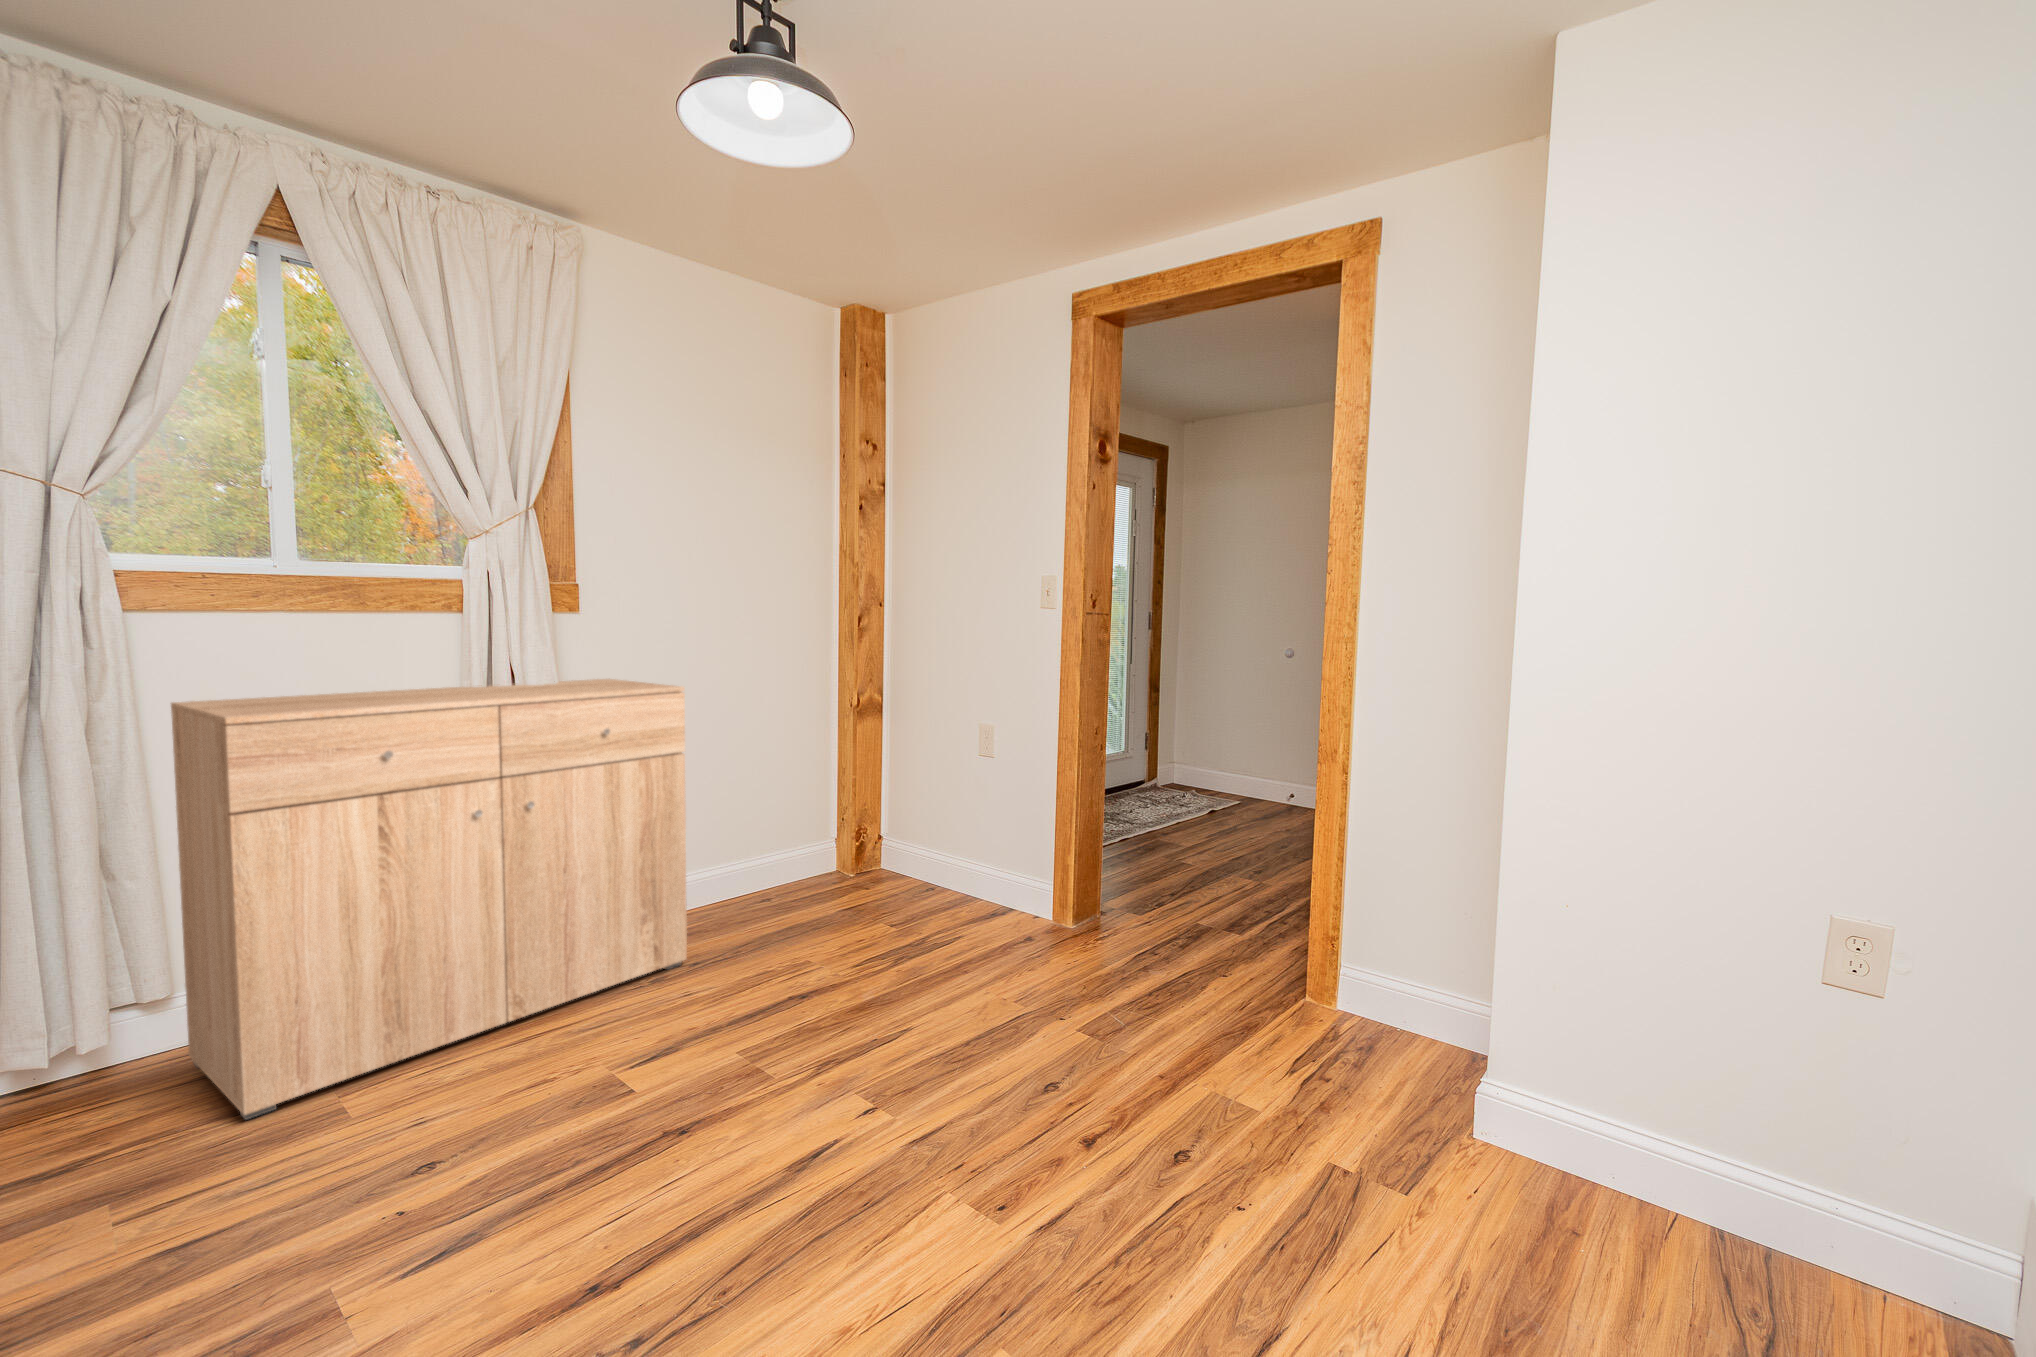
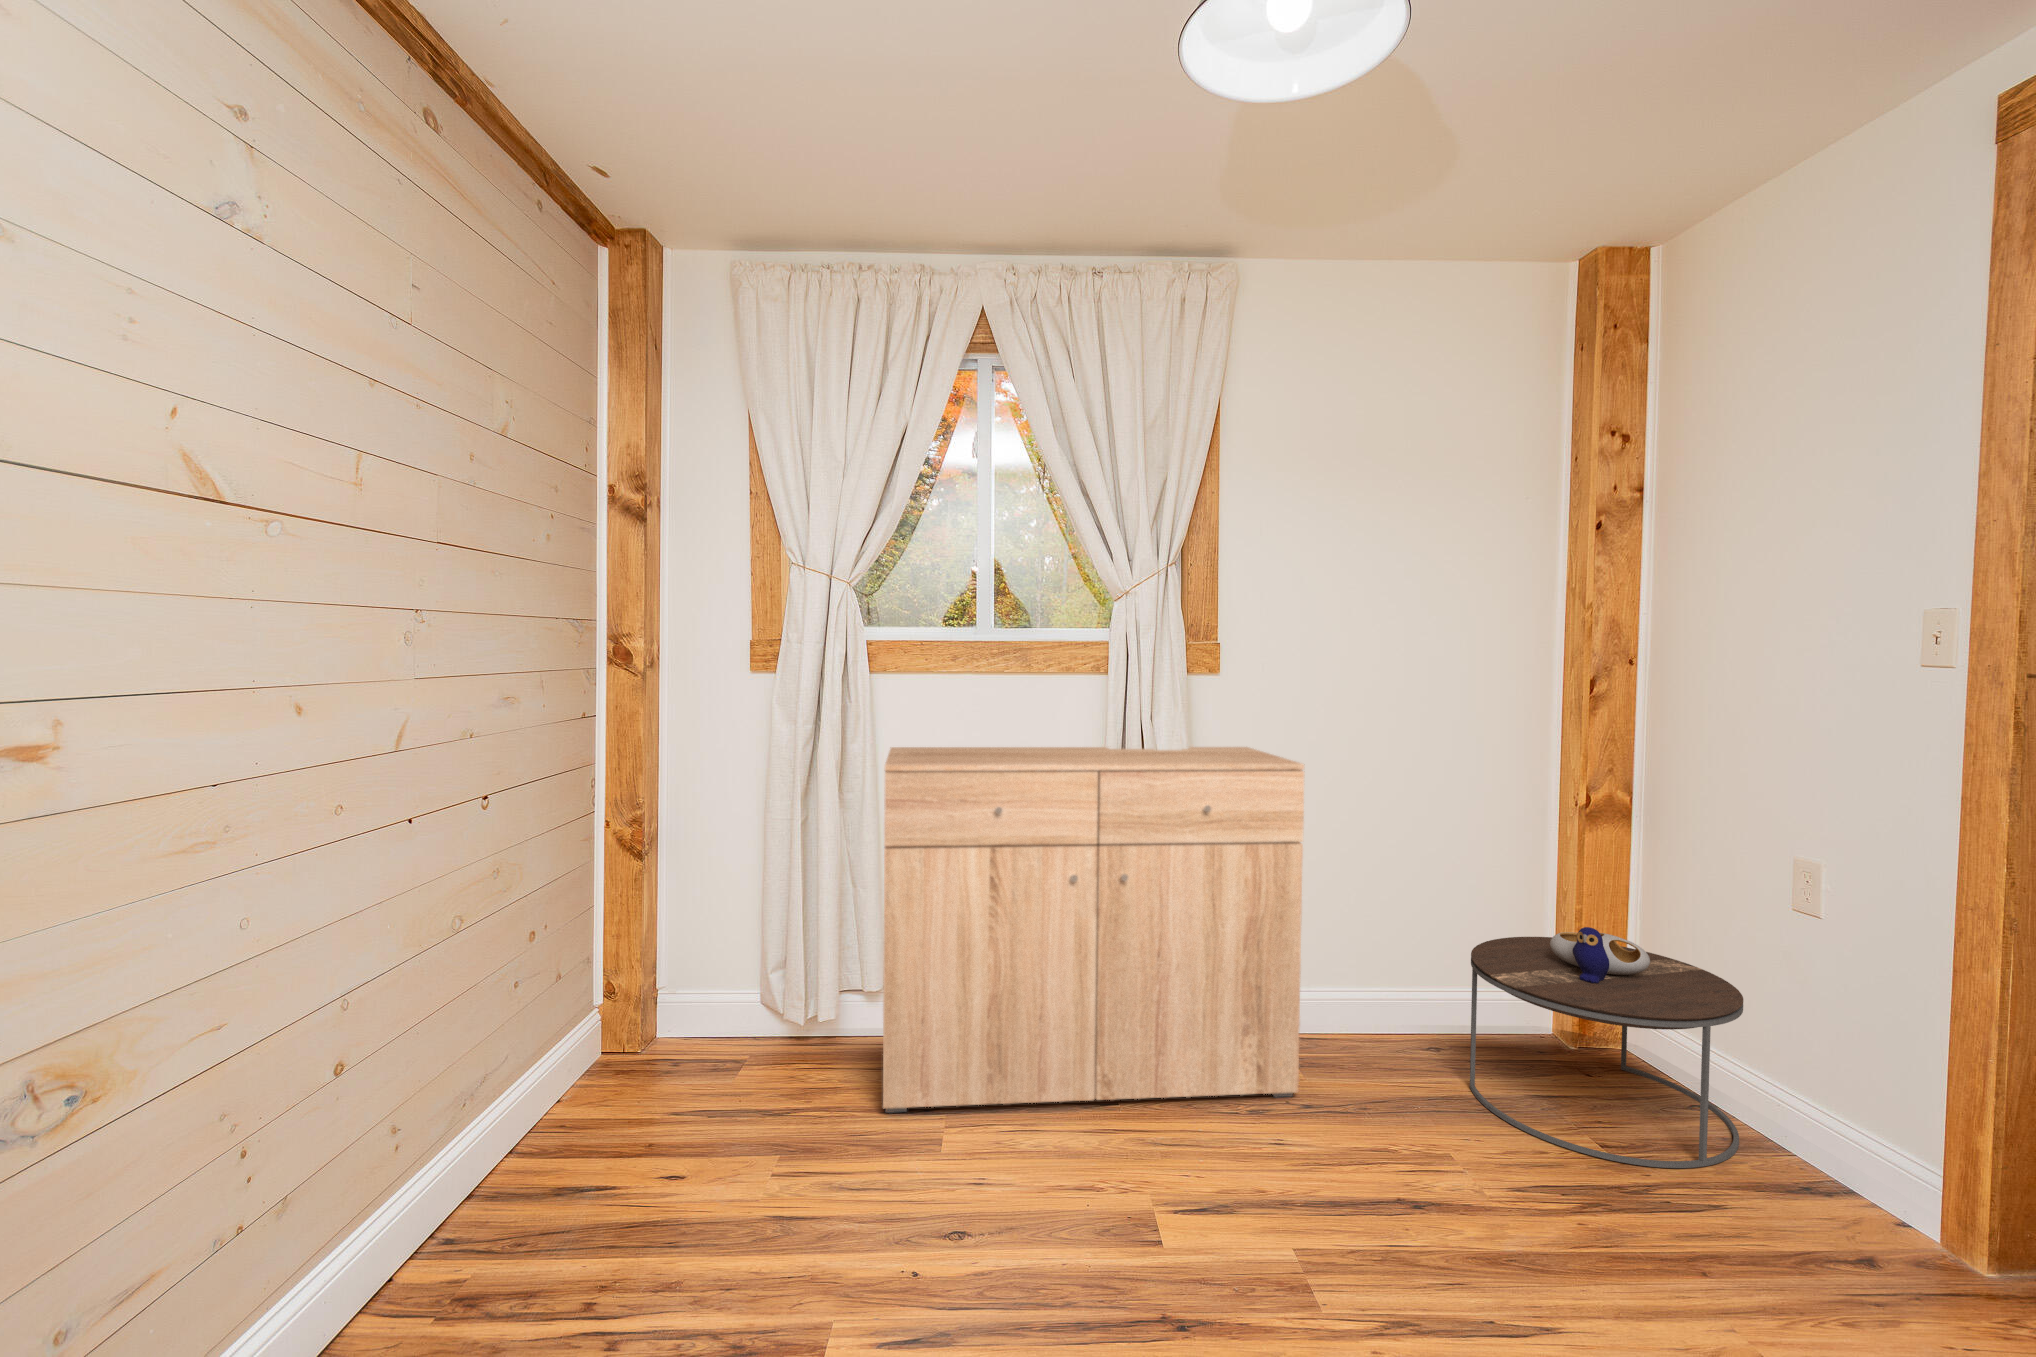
side table: none [798,786,957,935] -> present [1470,927,1743,1168]

